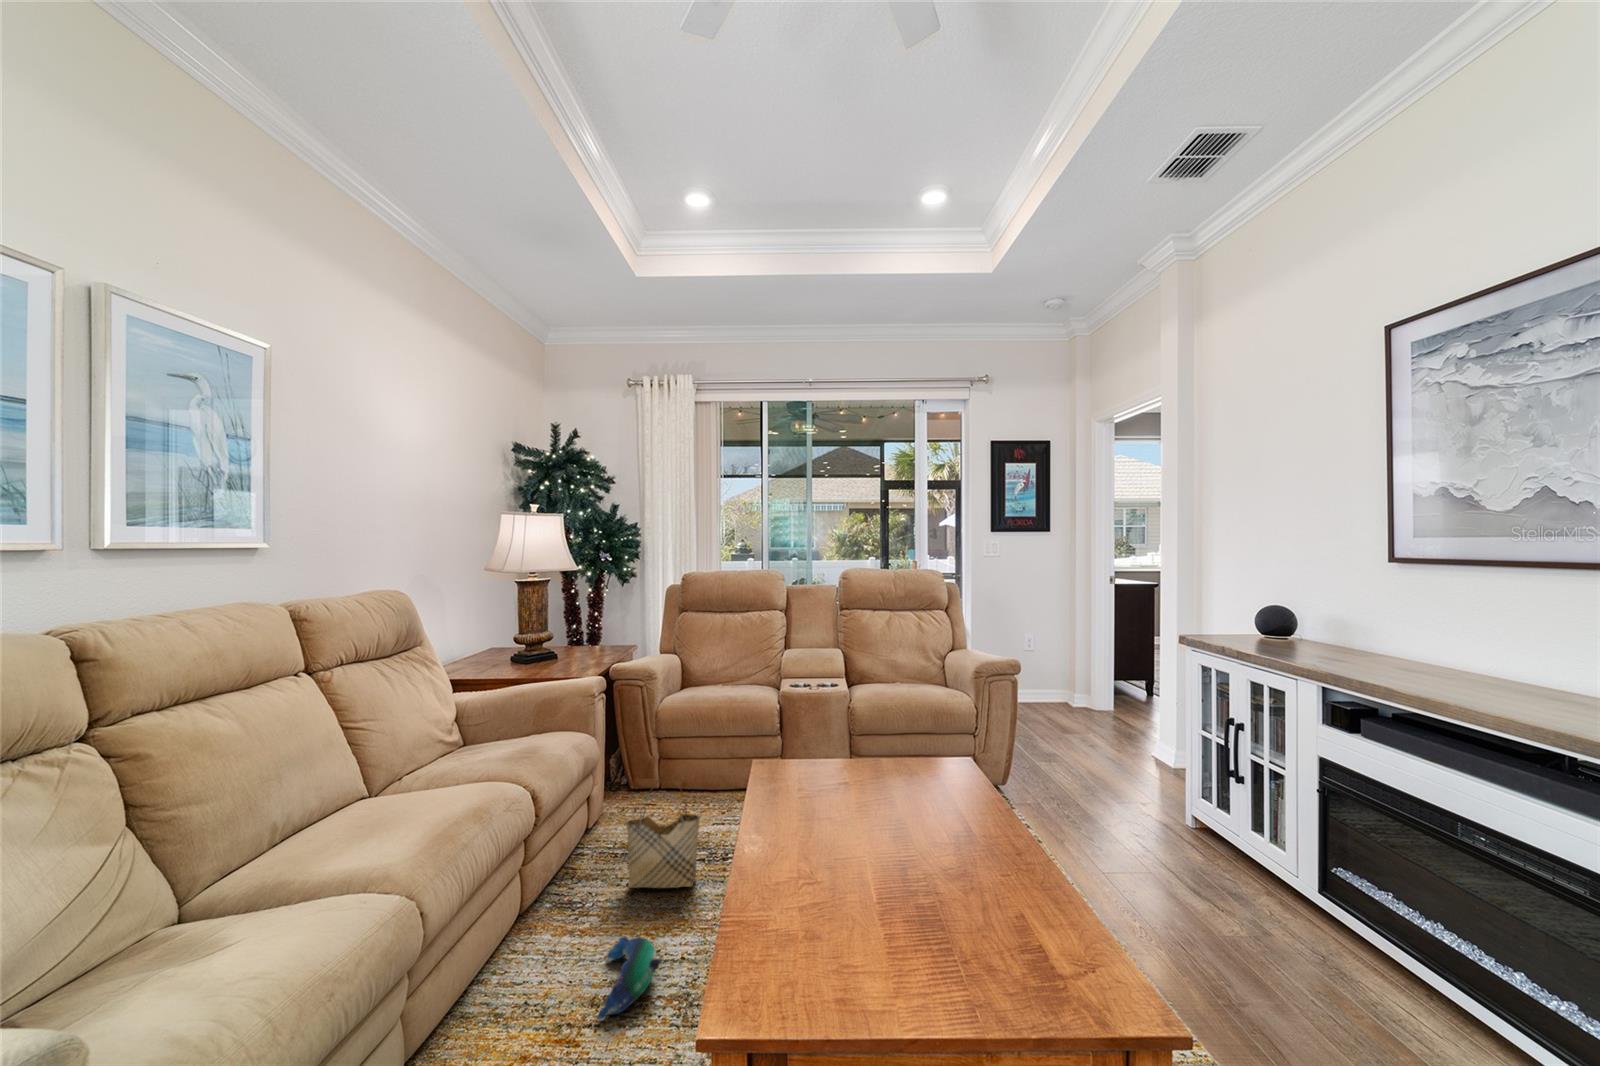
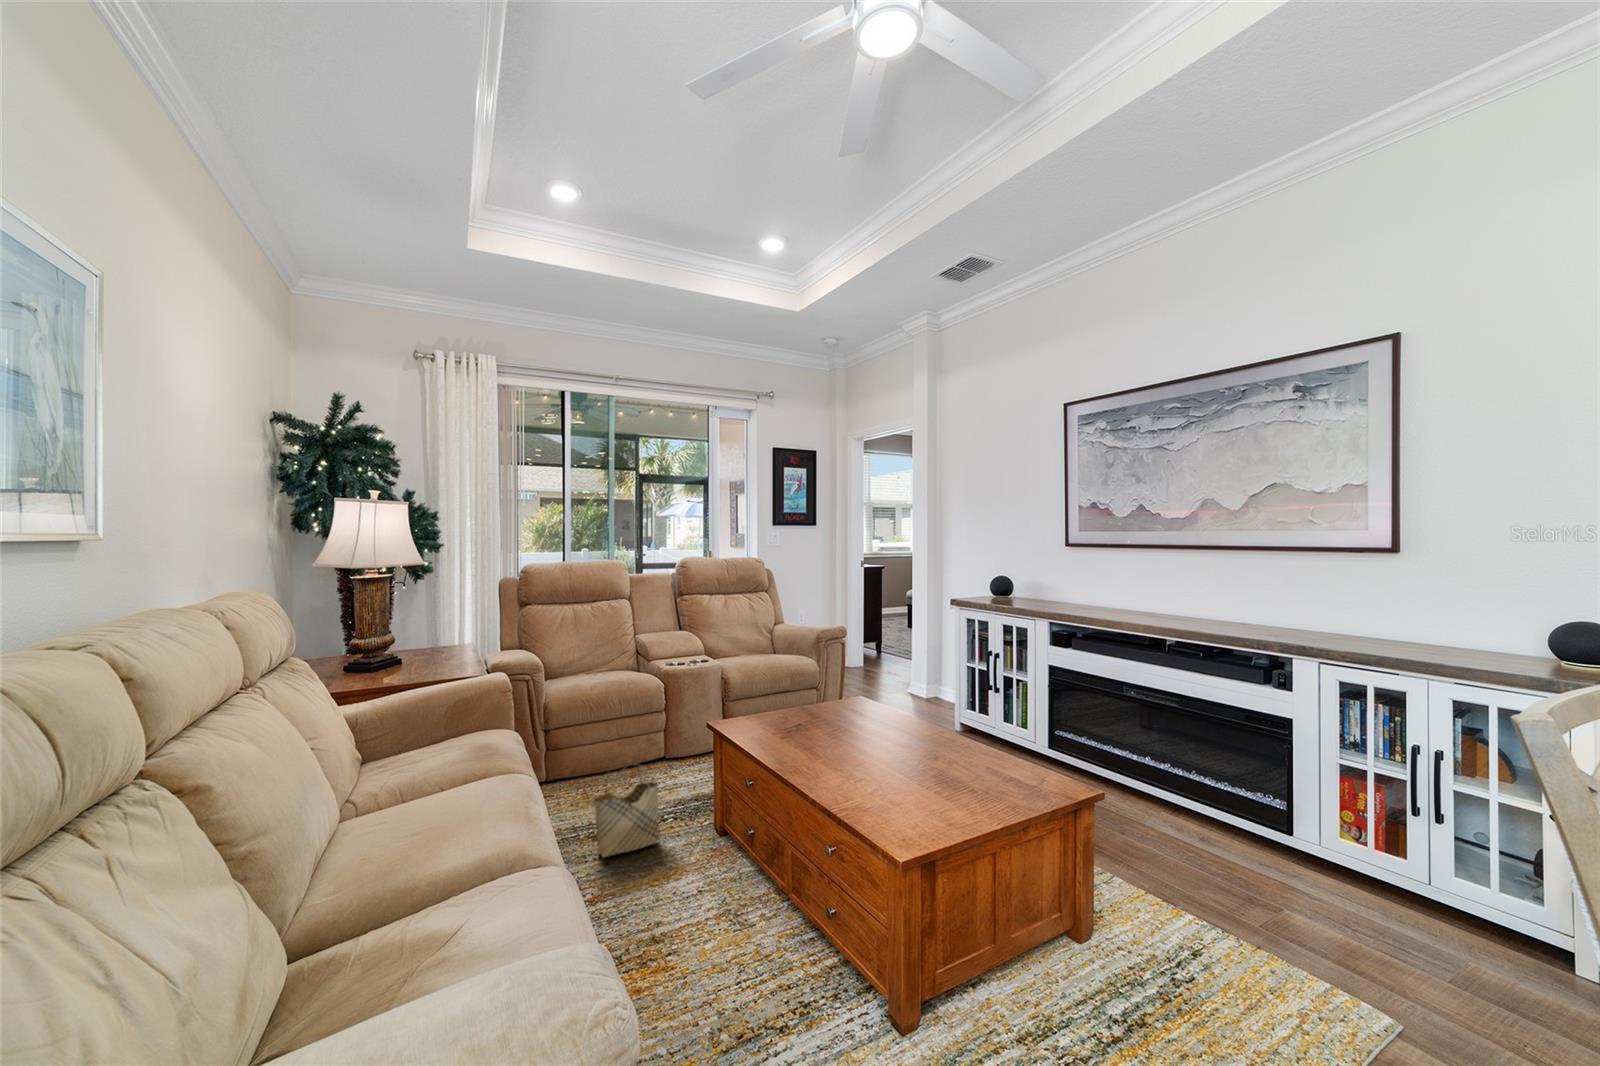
plush toy: present [597,937,661,1021] -> none [636,881,703,948]

